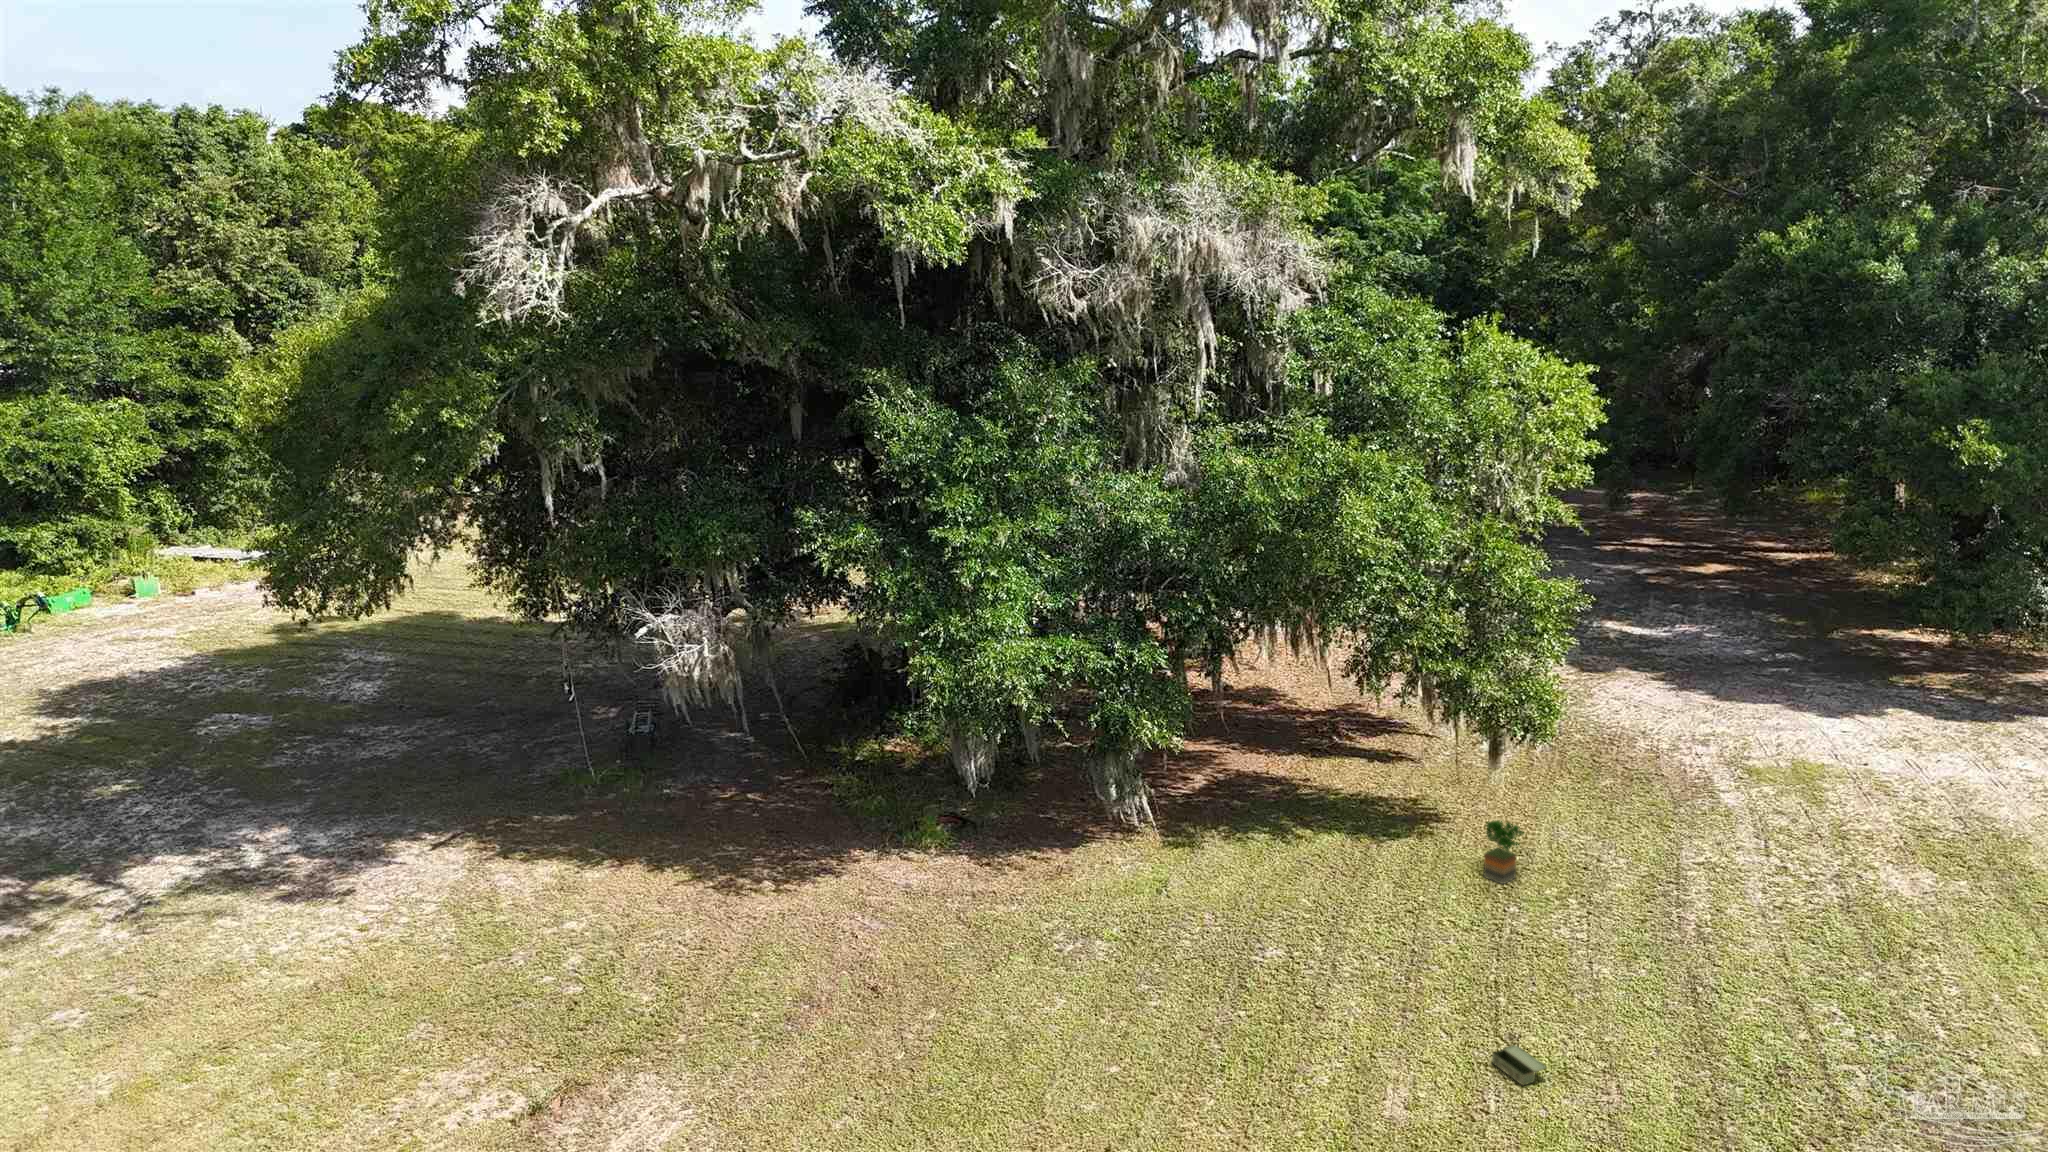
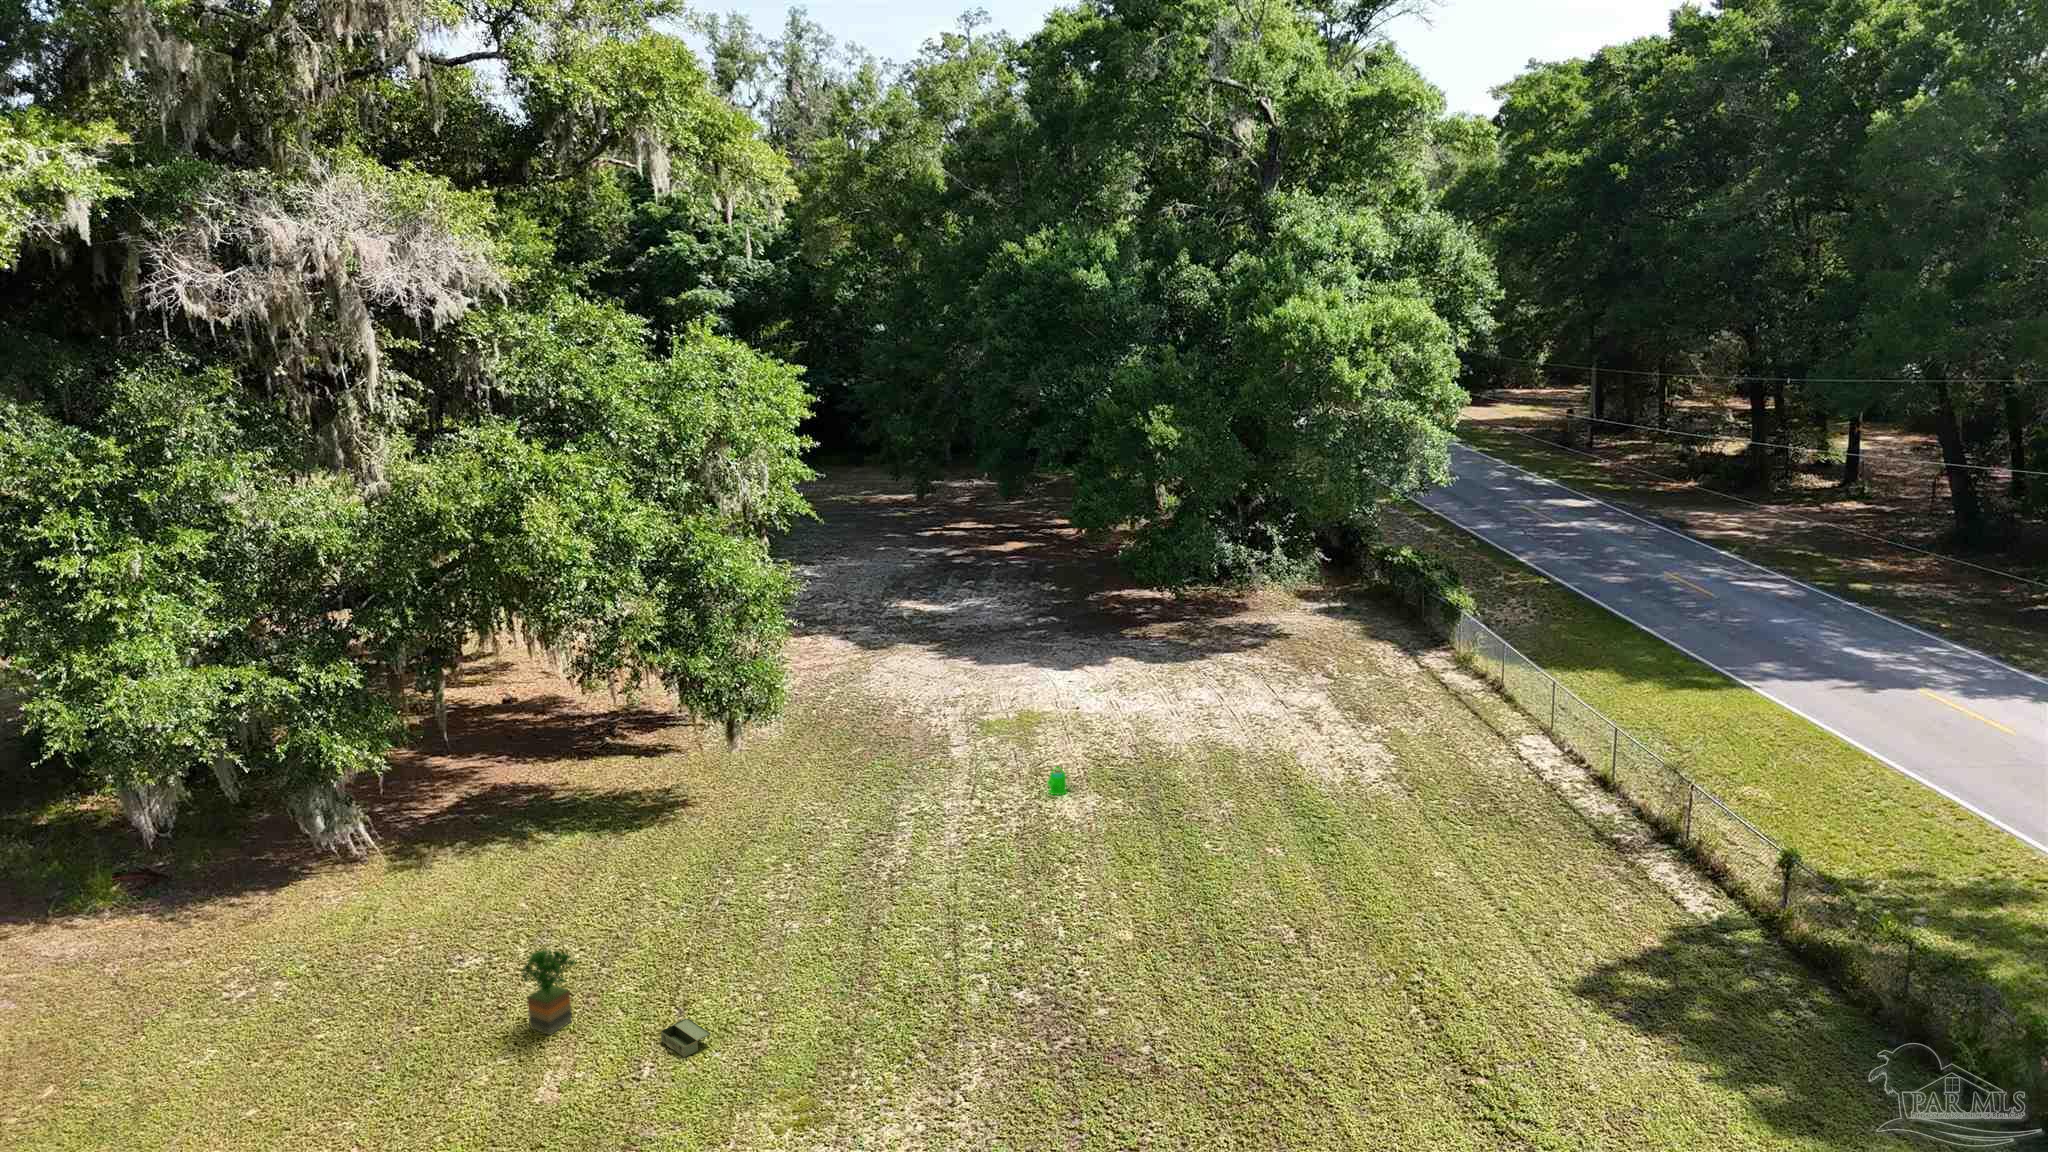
potted tree: present [1484,820,1524,884] -> present [521,950,577,1035]
watering can: none [1864,834,1892,868] -> present [1047,767,1068,795]

